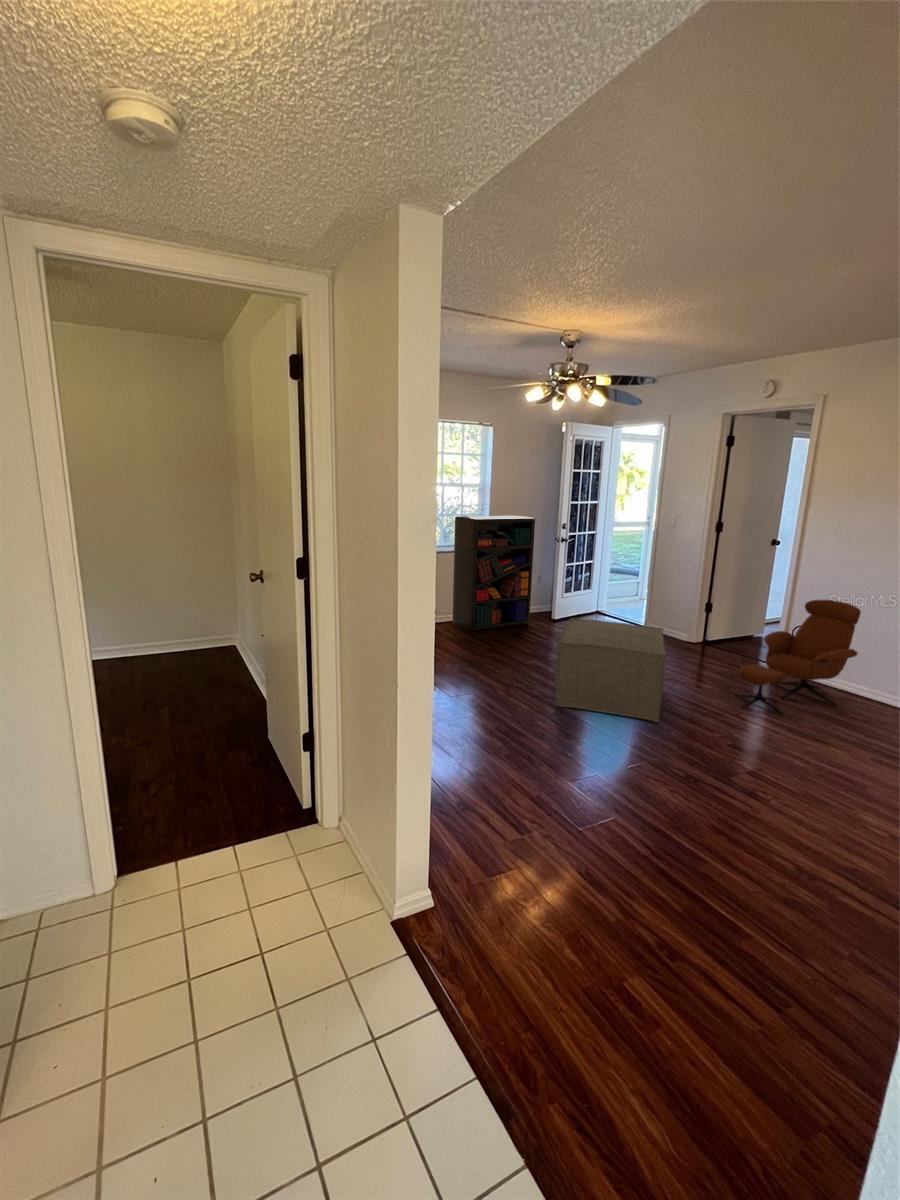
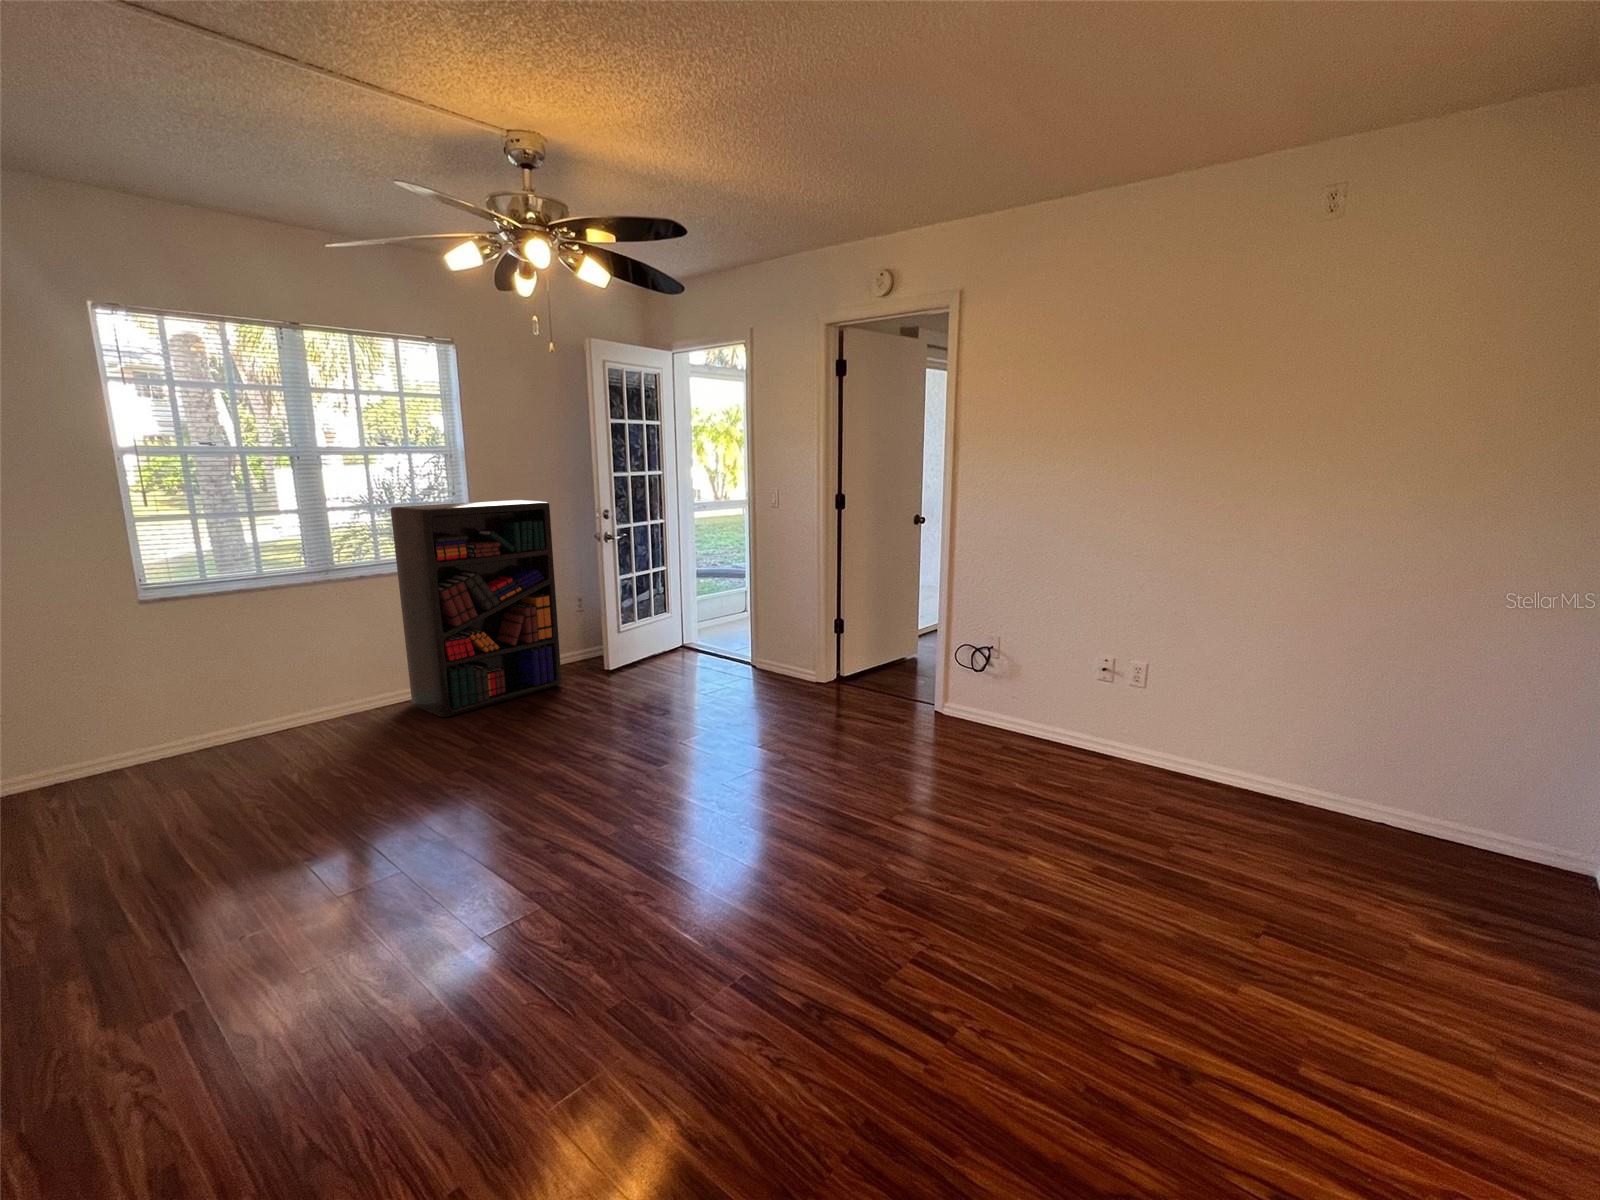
lounge chair: present [735,600,861,714] -> none [886,602,1044,799]
ottoman: present [555,618,666,722] -> none [560,680,769,867]

